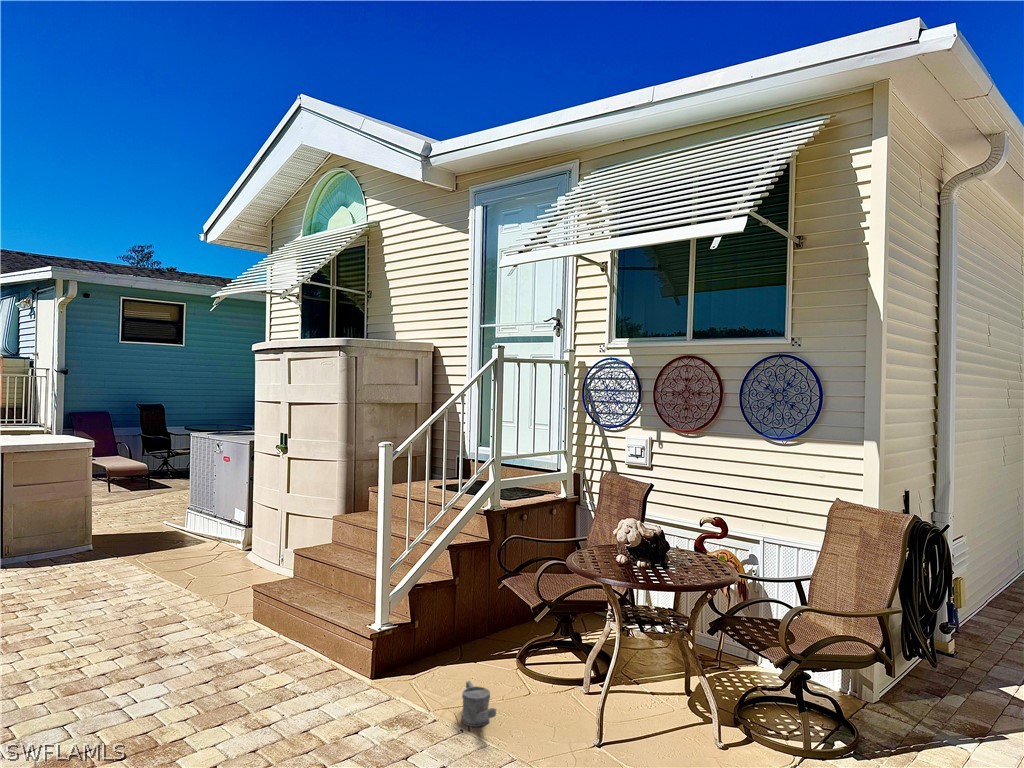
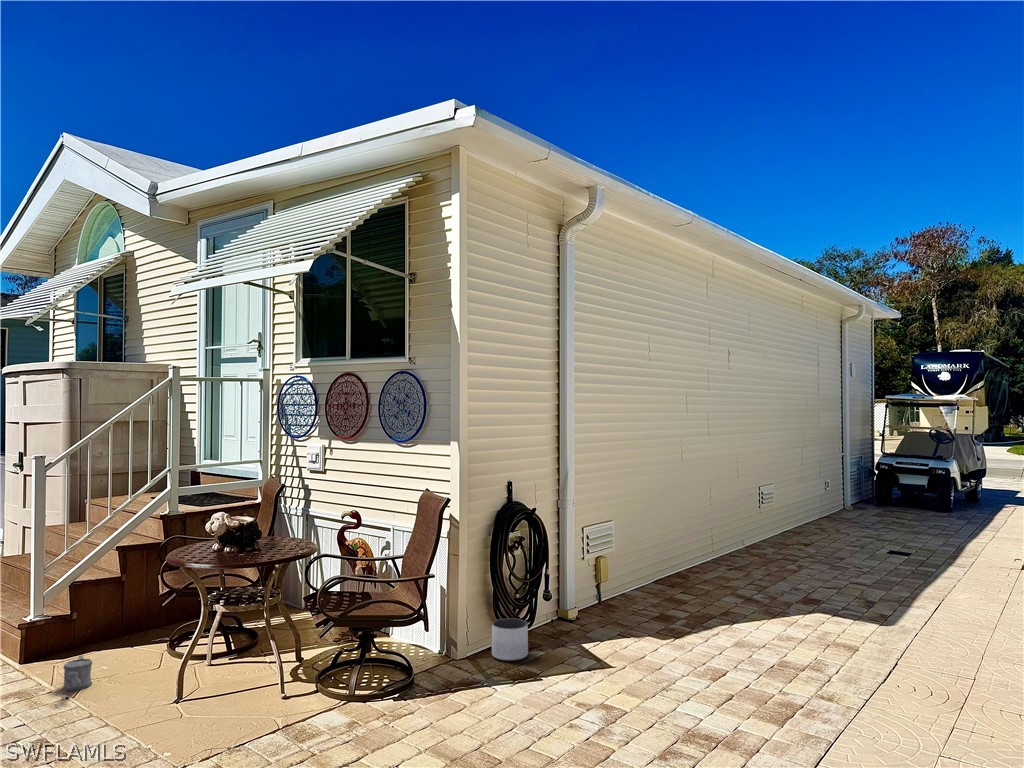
planter: none [923,657,975,714] -> present [492,618,528,661]

